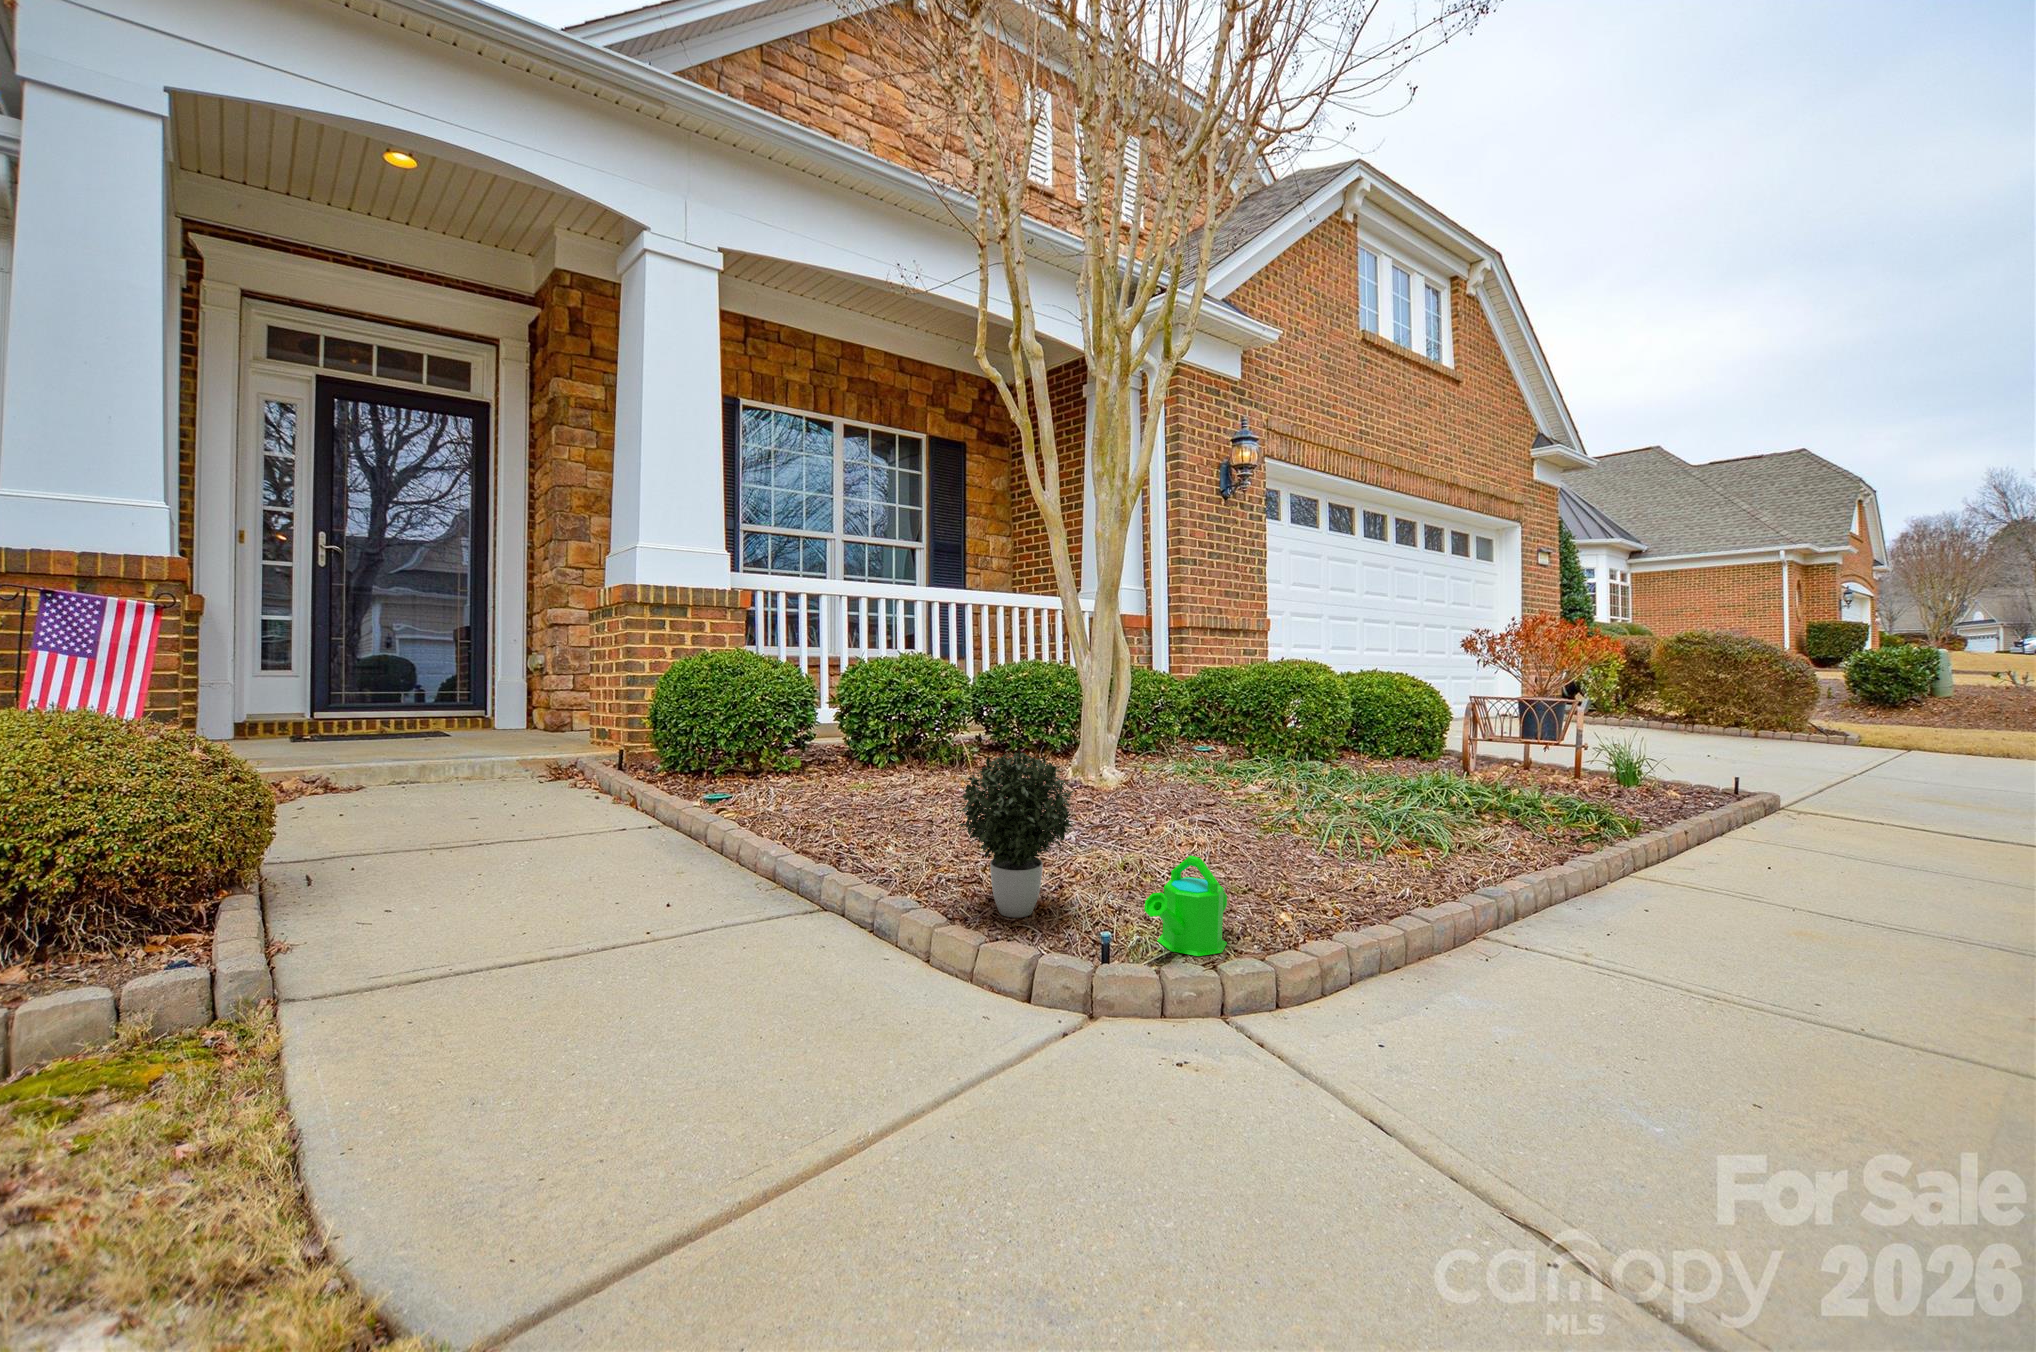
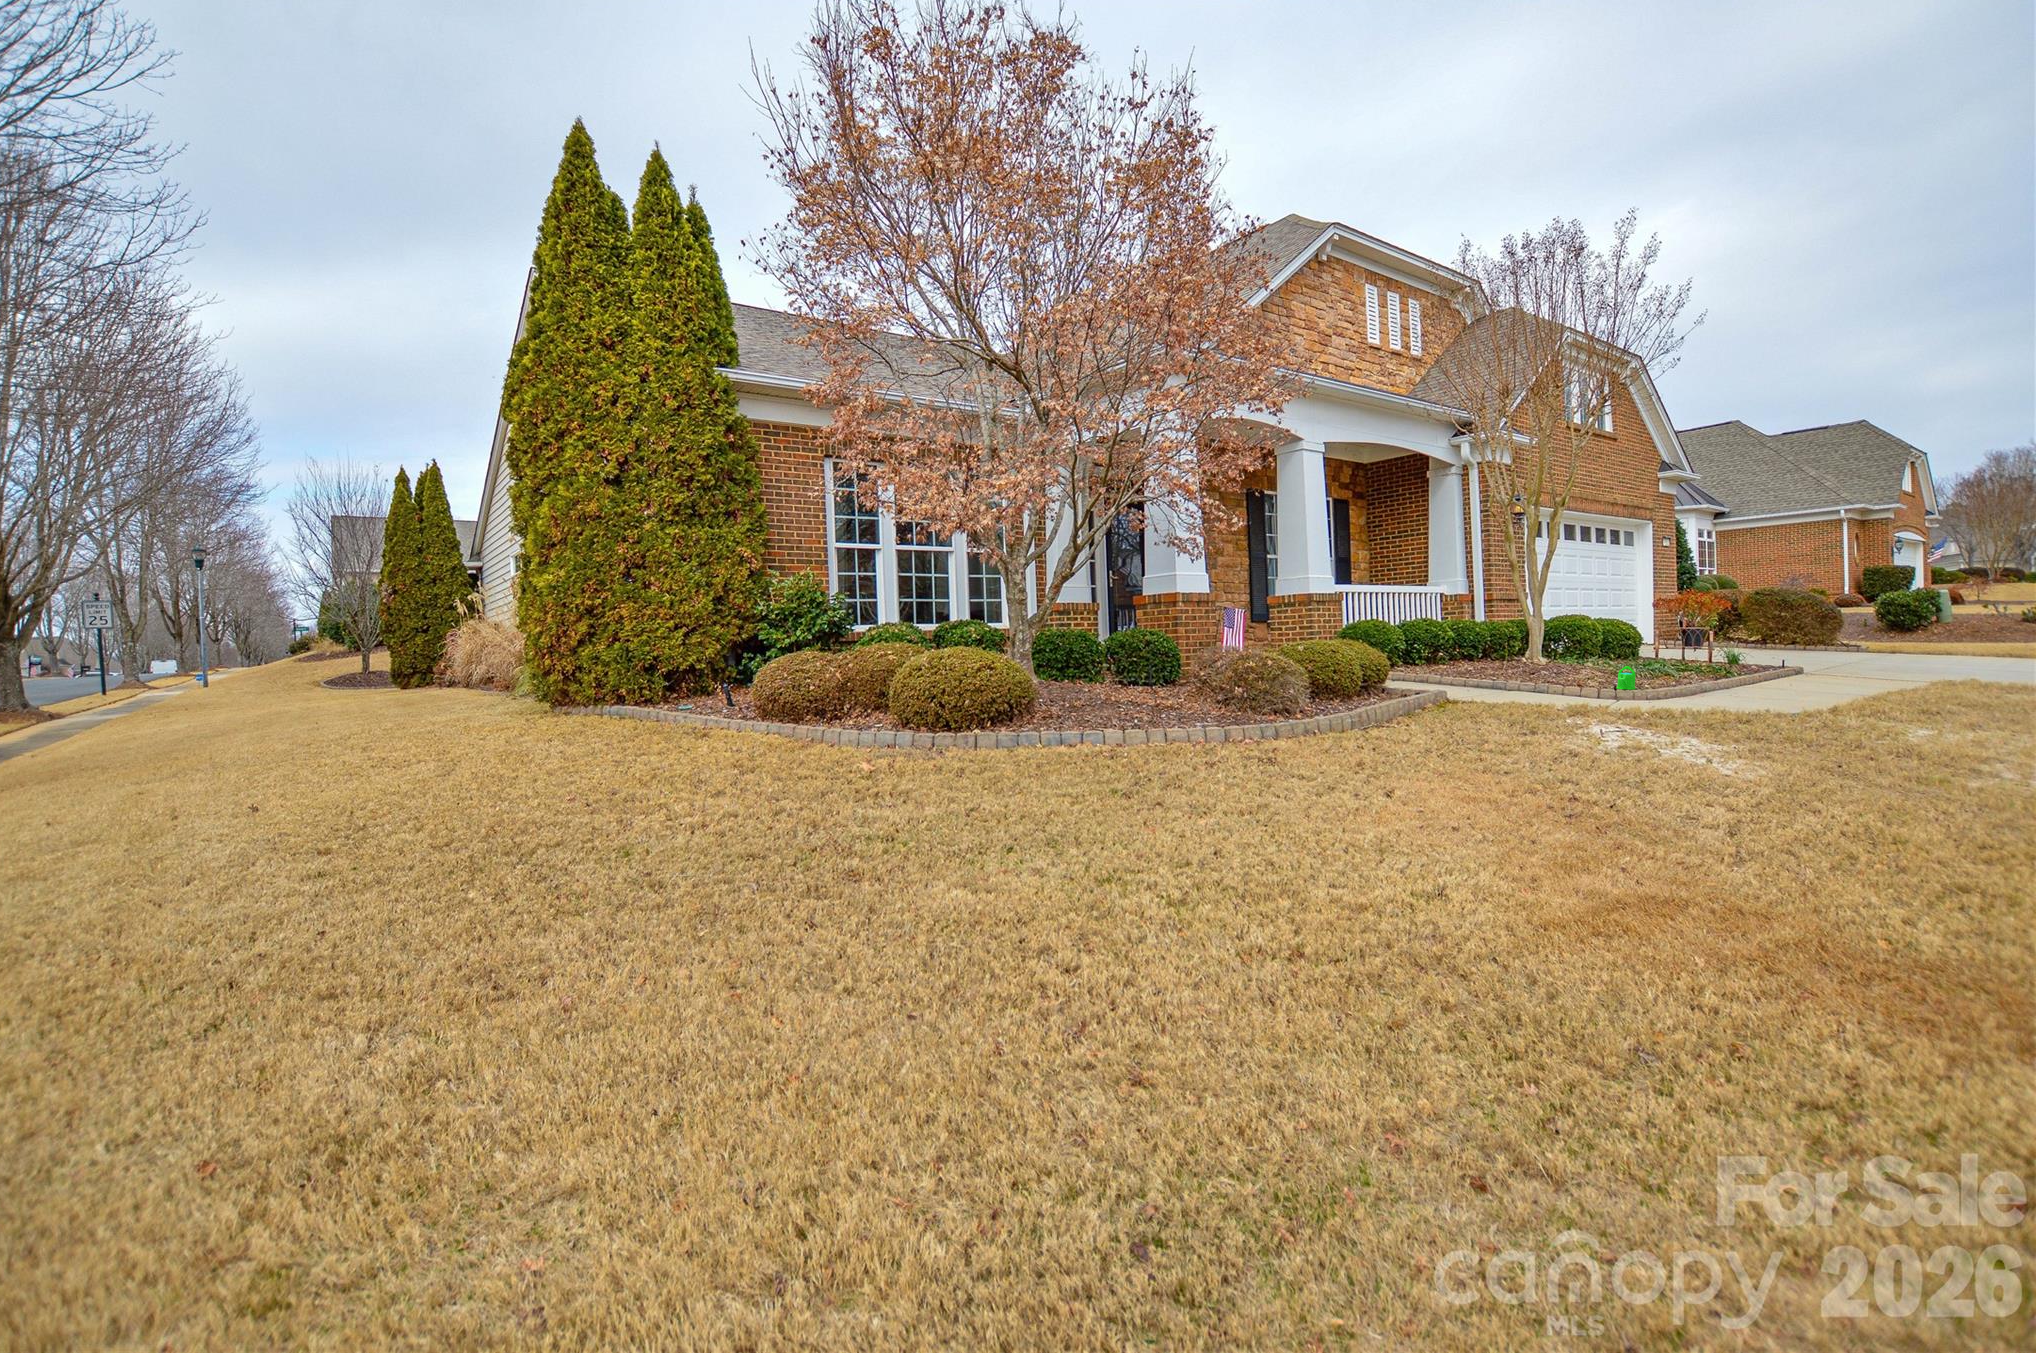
potted plant: present [958,750,1074,918] -> none [1551,643,1589,687]

